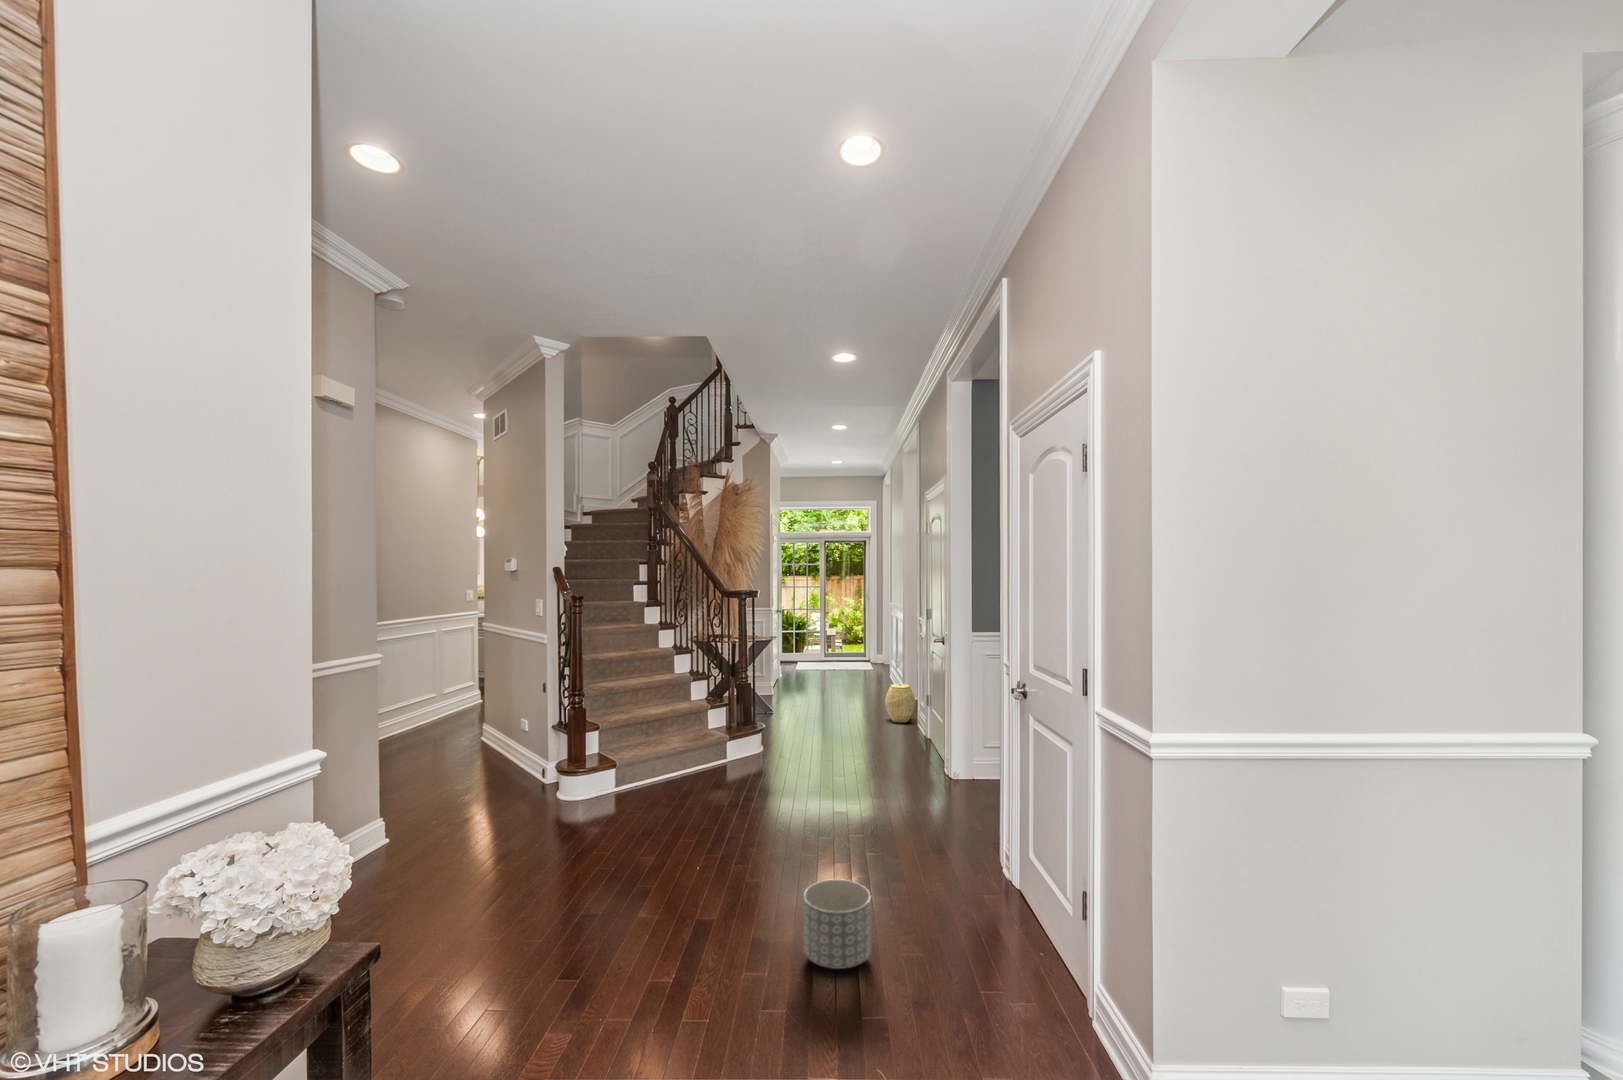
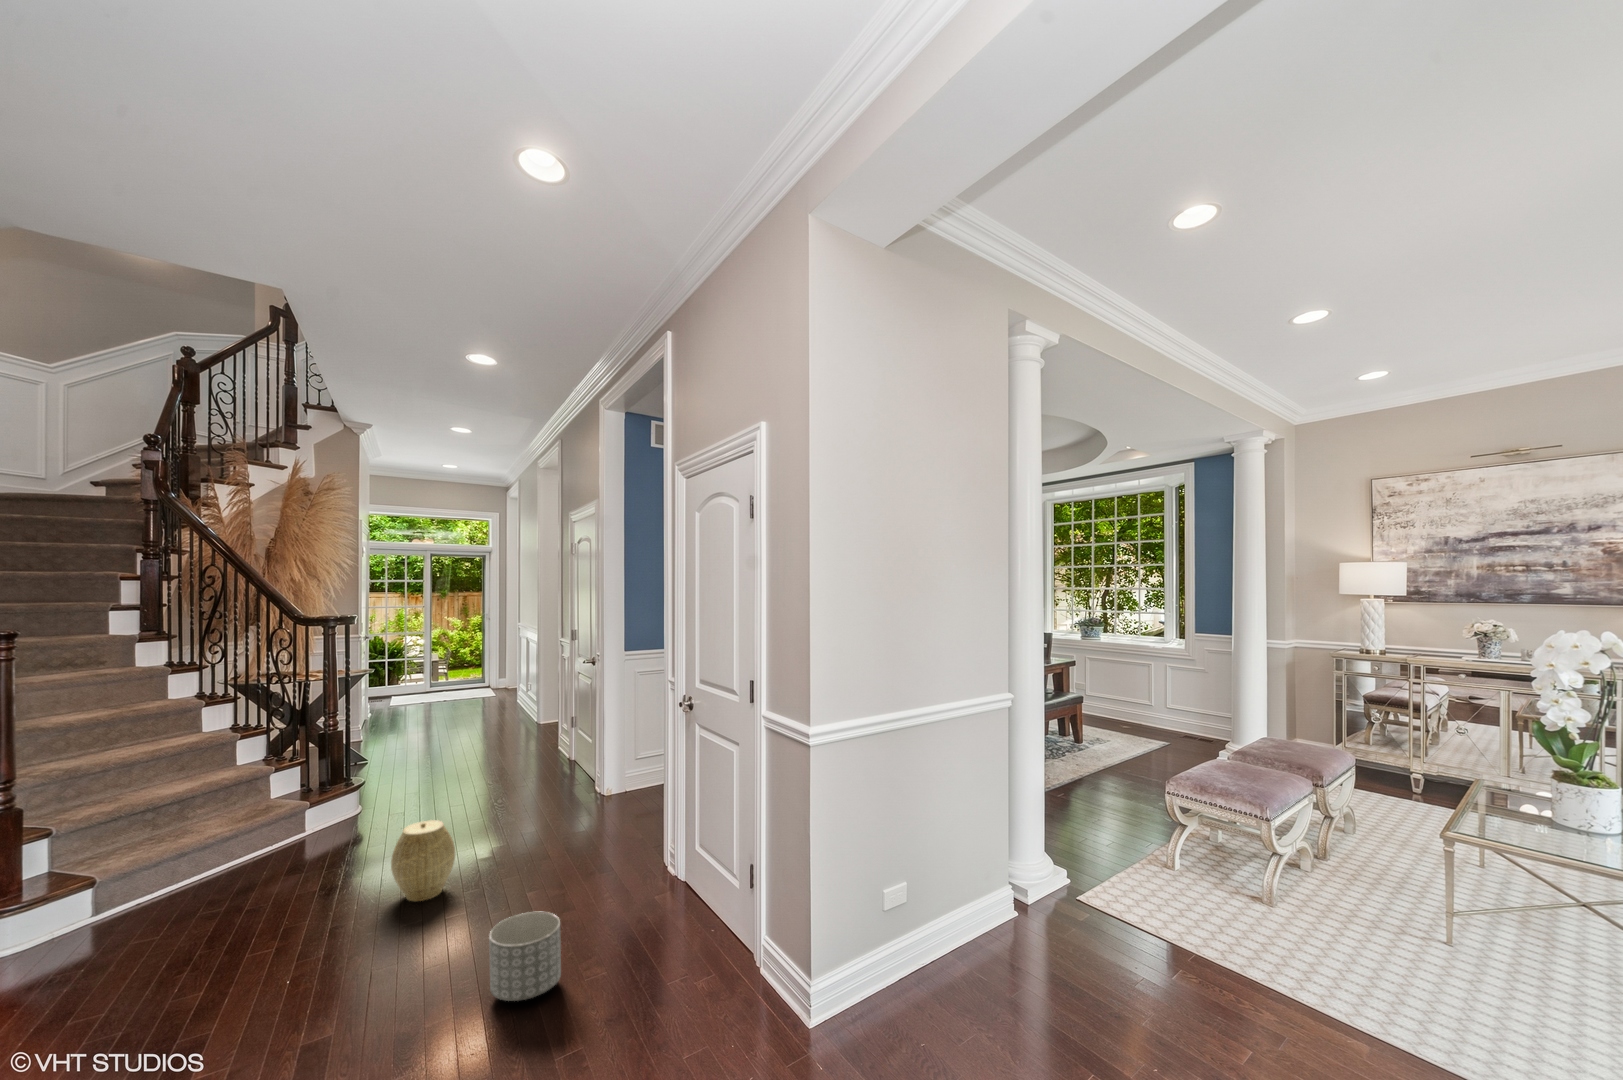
woven basket: present [885,684,915,723] -> present [391,820,455,901]

